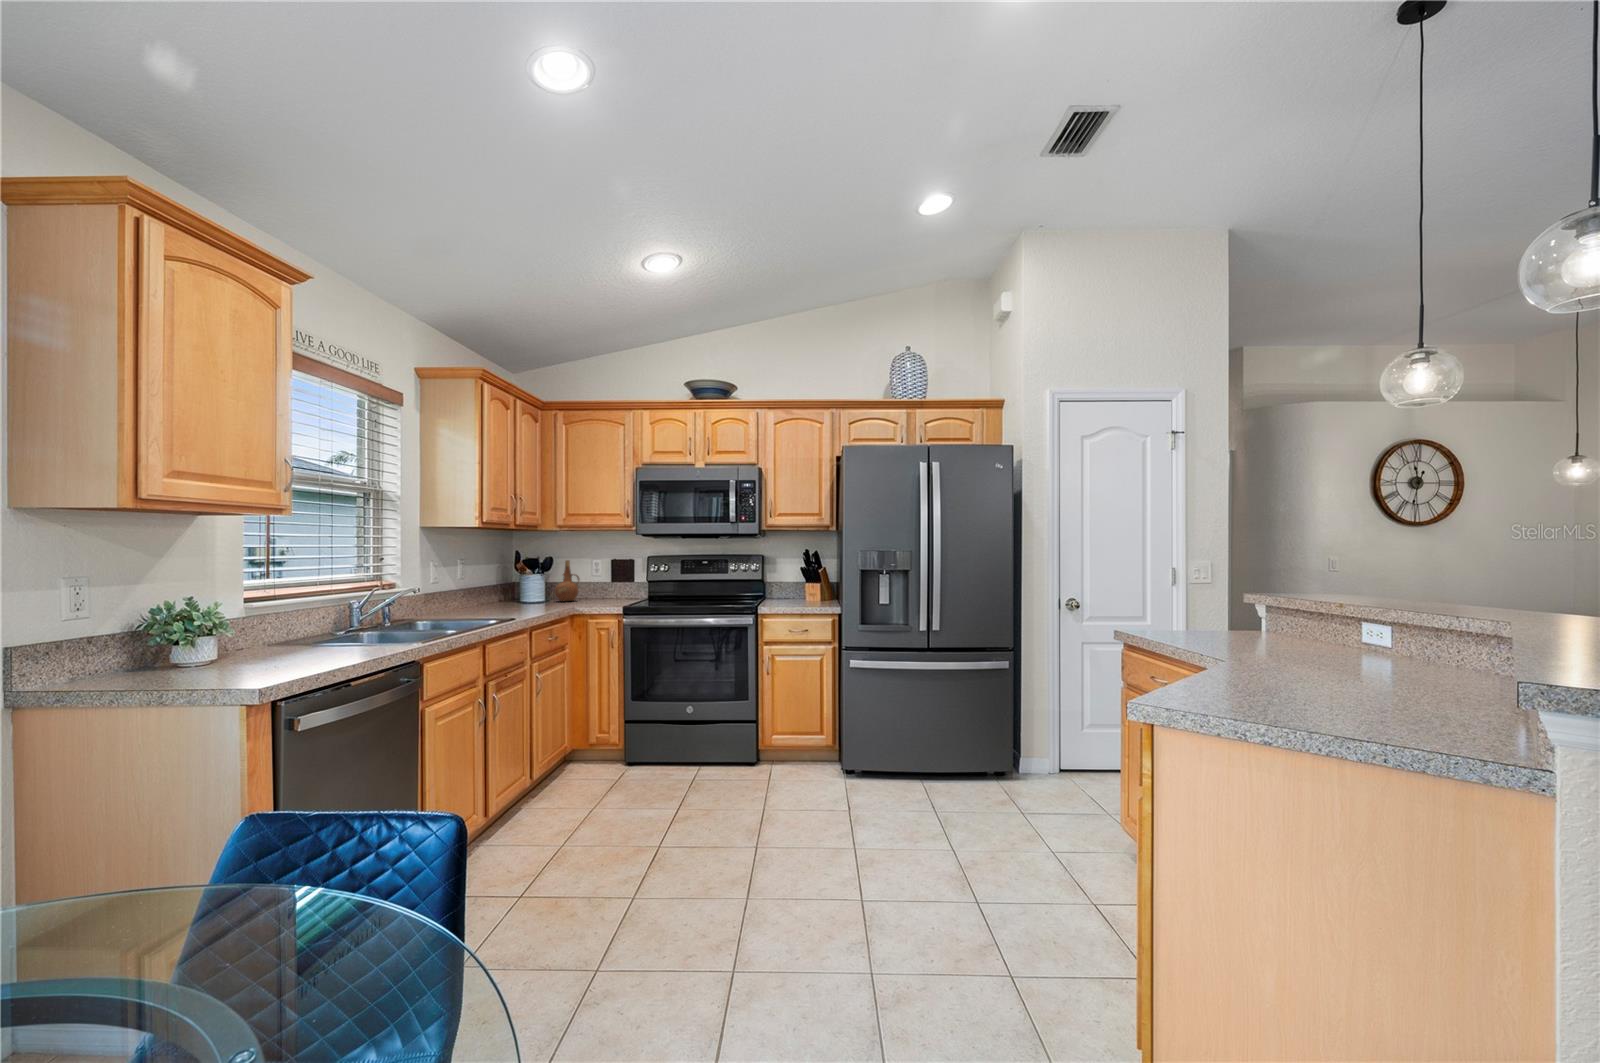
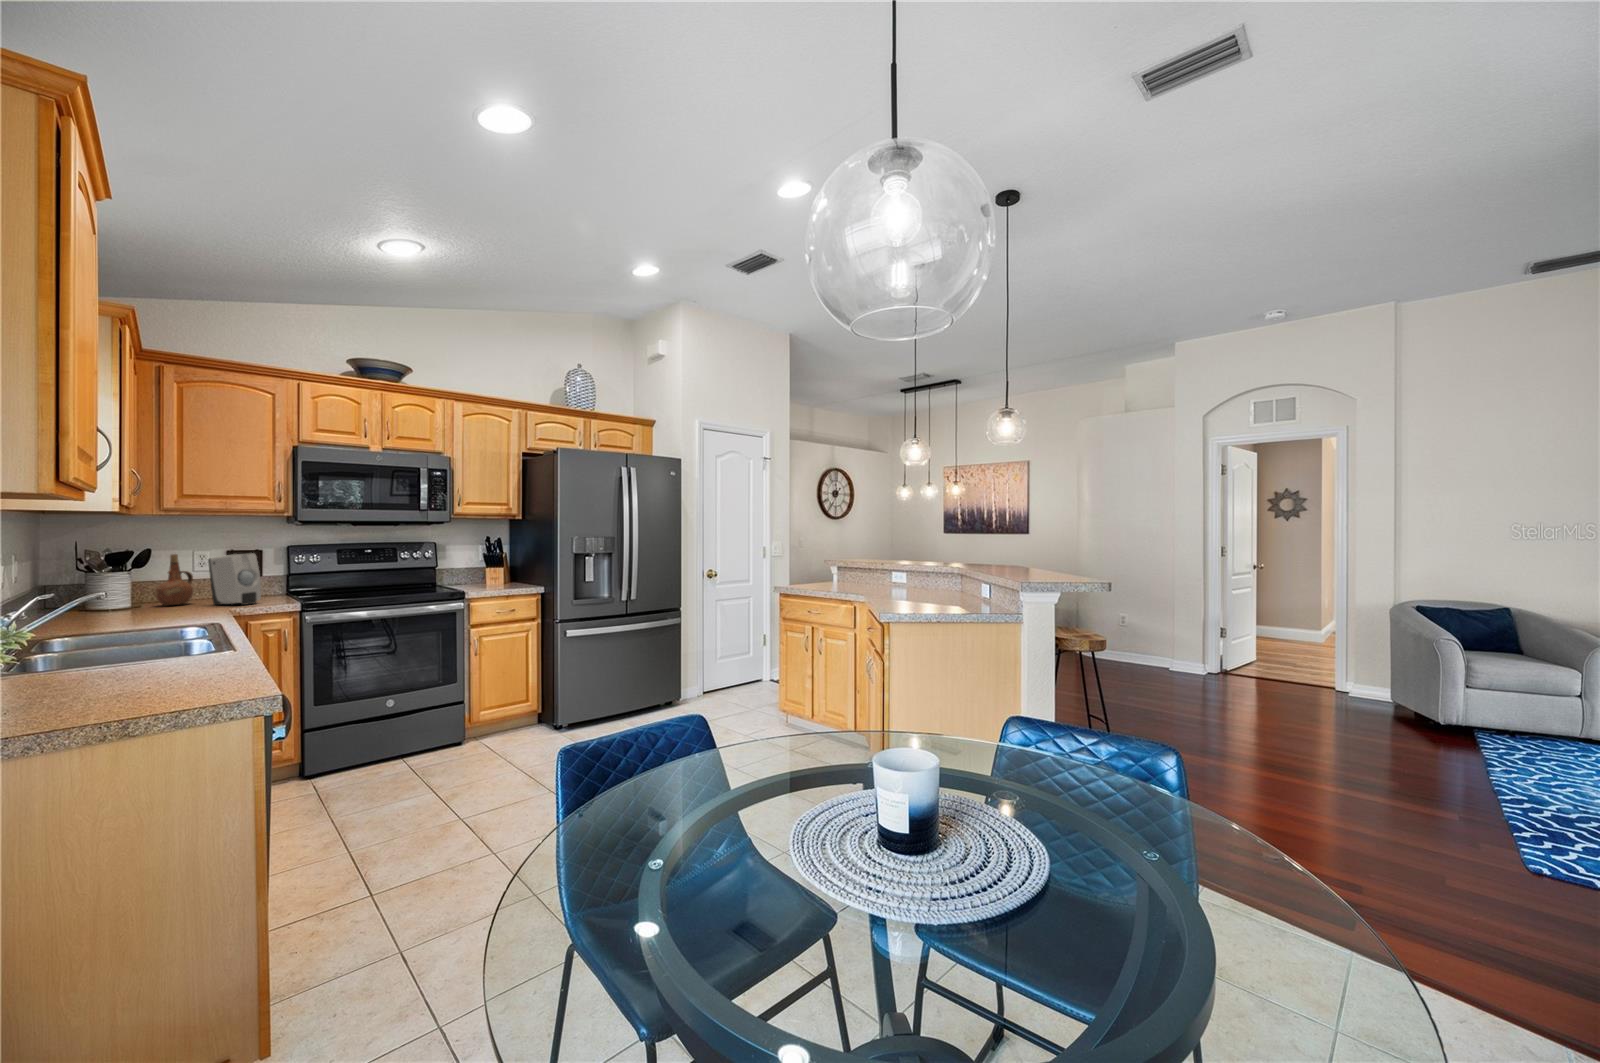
soap dispenser: none [579,561,608,605] -> present [208,553,261,605]

